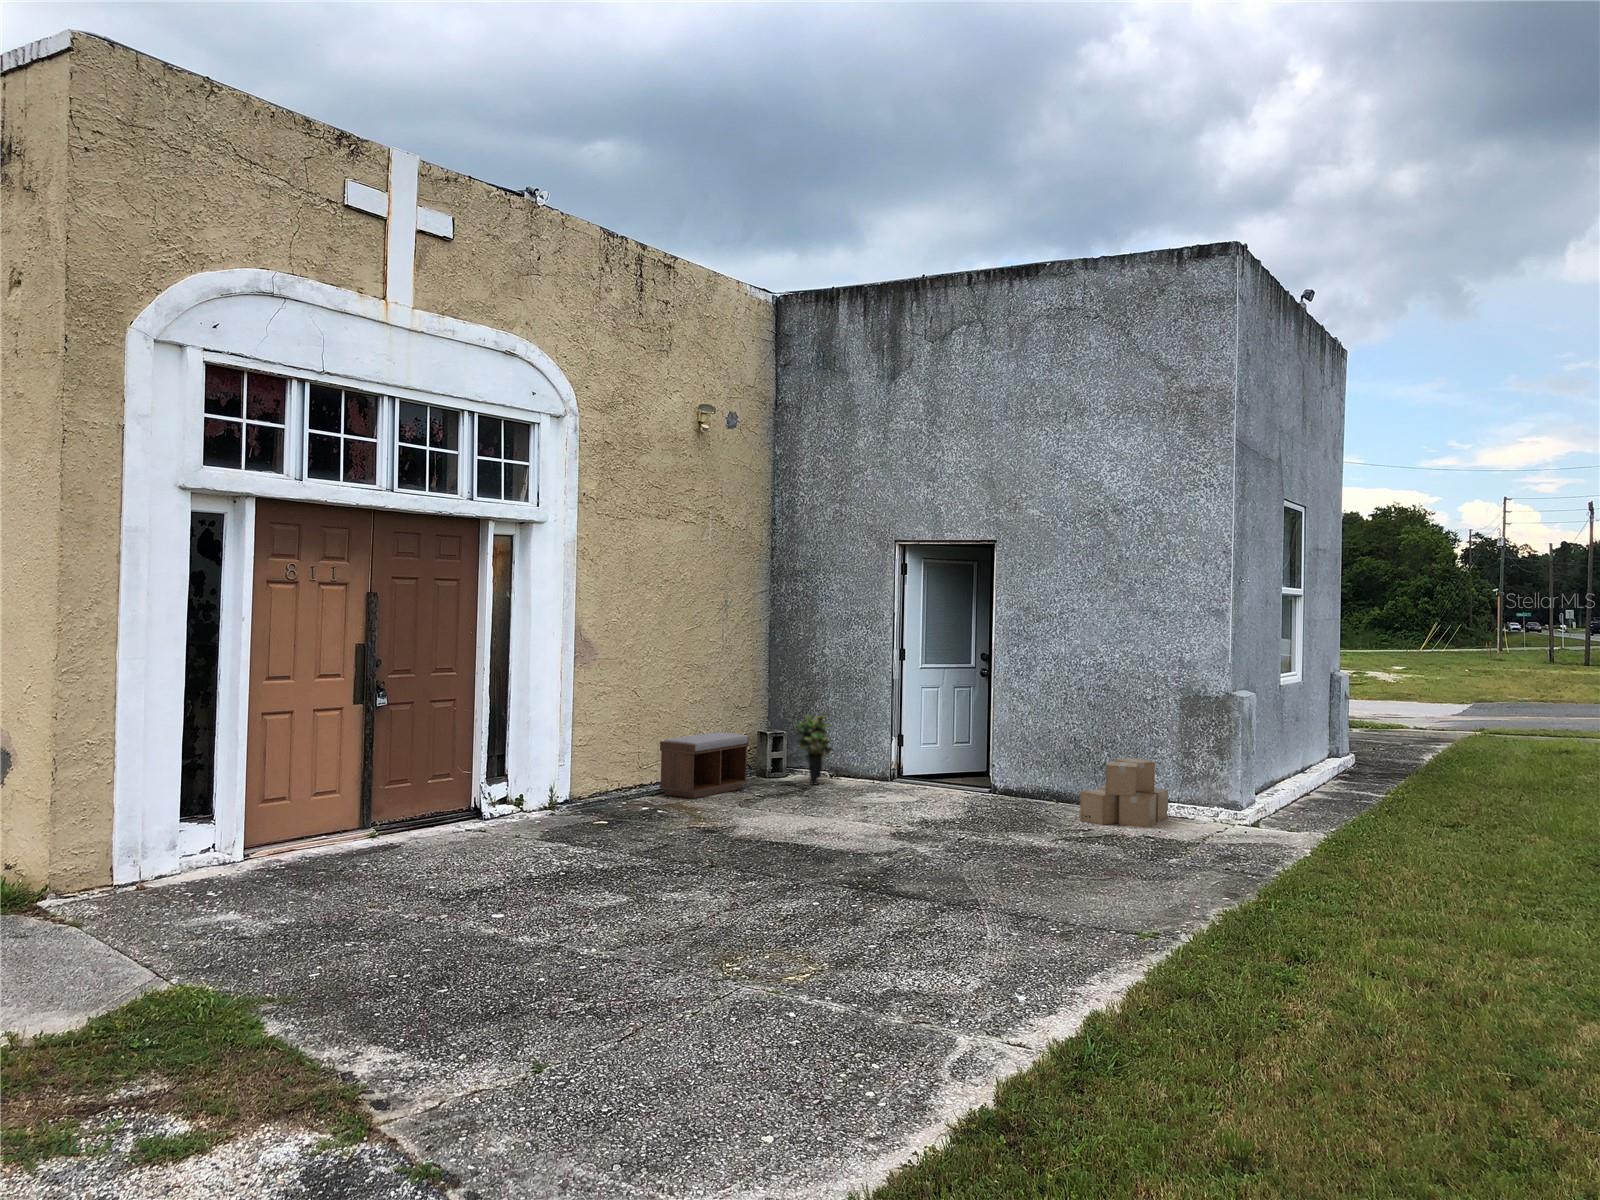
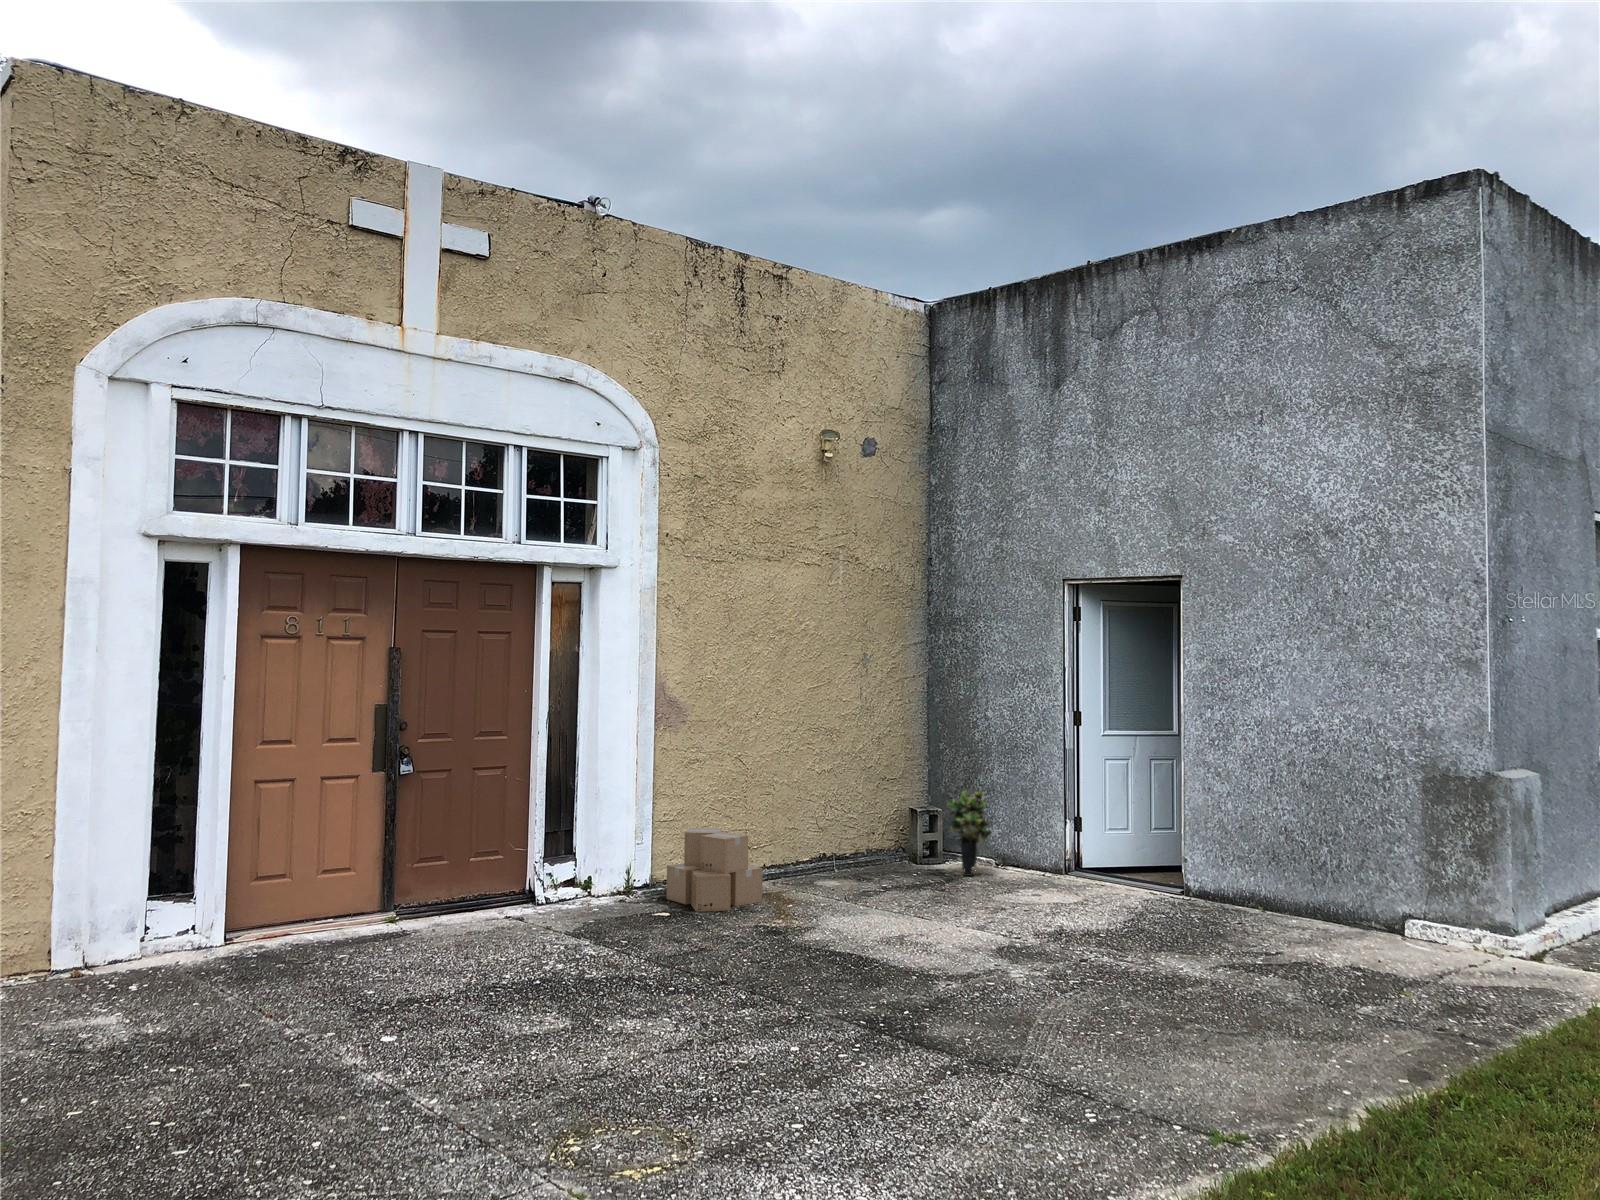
bench: present [659,732,749,798] -> none [772,810,884,888]
cardboard box: present [1080,758,1168,828] -> present [667,828,763,912]

